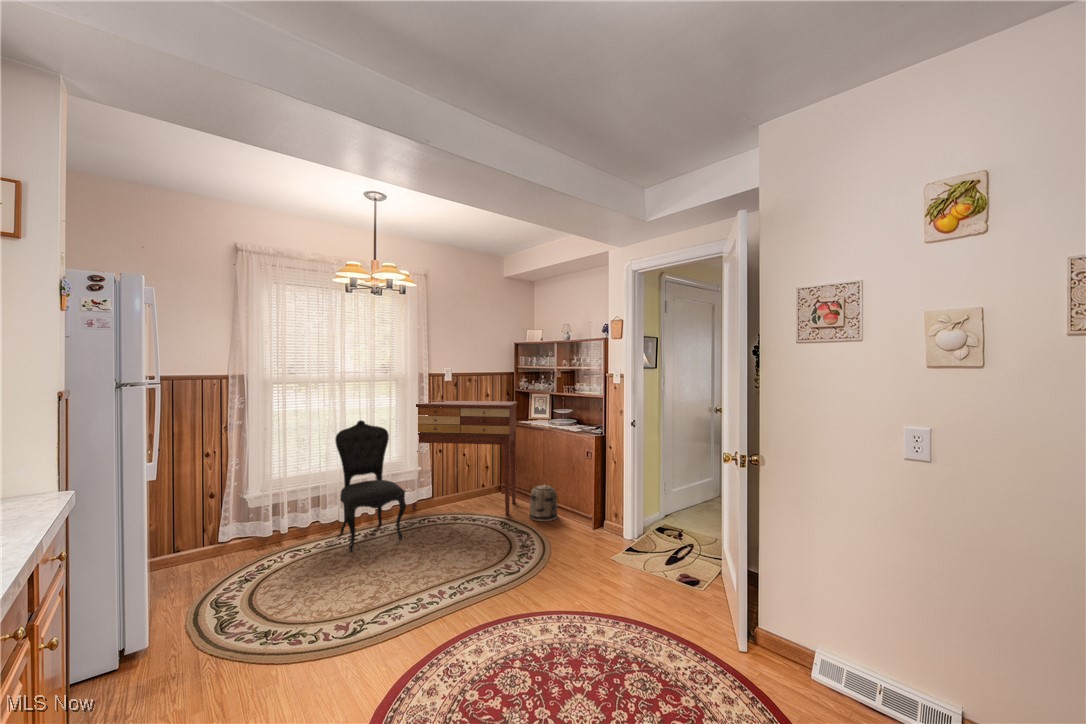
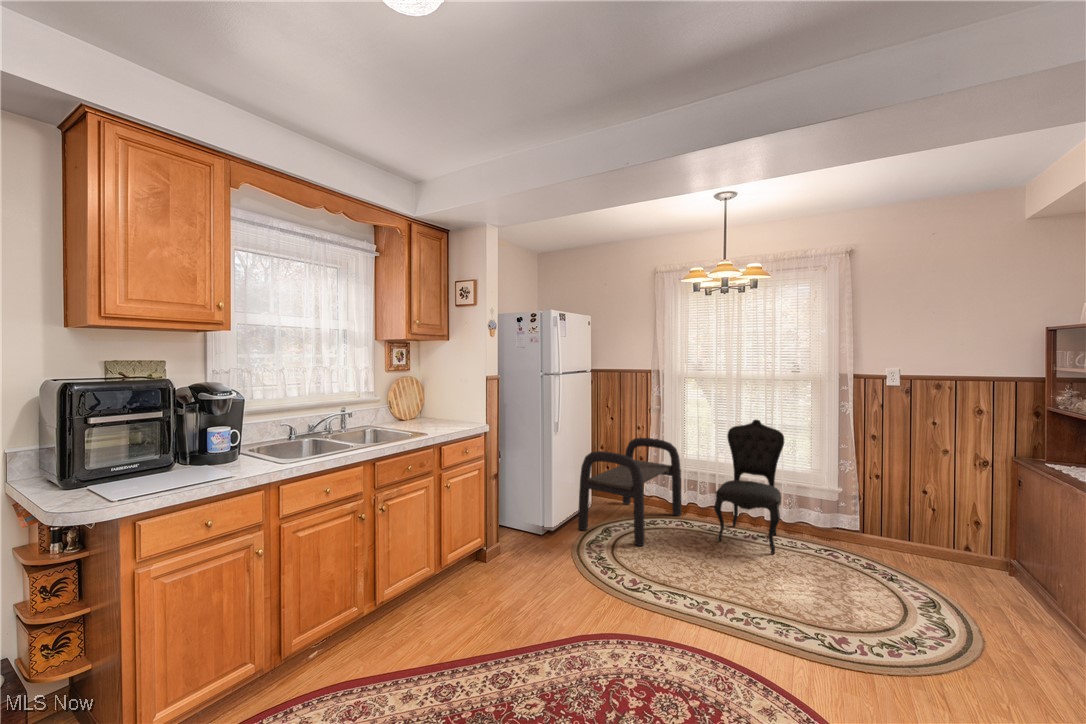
console table: present [412,401,518,515] -> none [827,410,1013,598]
bench: none [170,464,293,625] -> present [578,438,682,546]
basket: present [530,478,558,522] -> none [995,562,1068,646]

